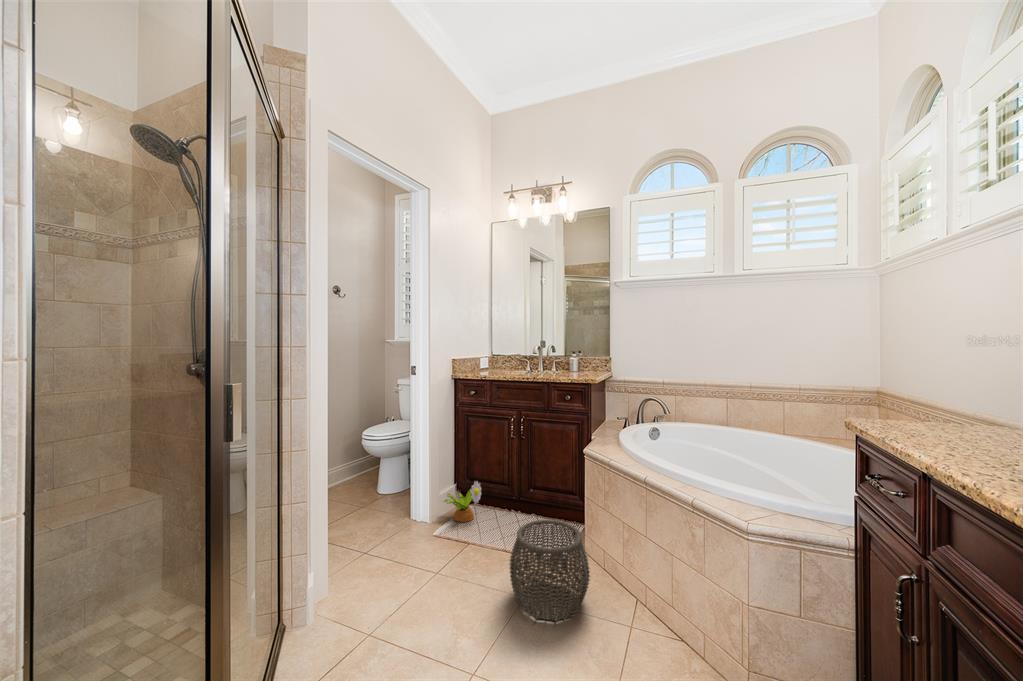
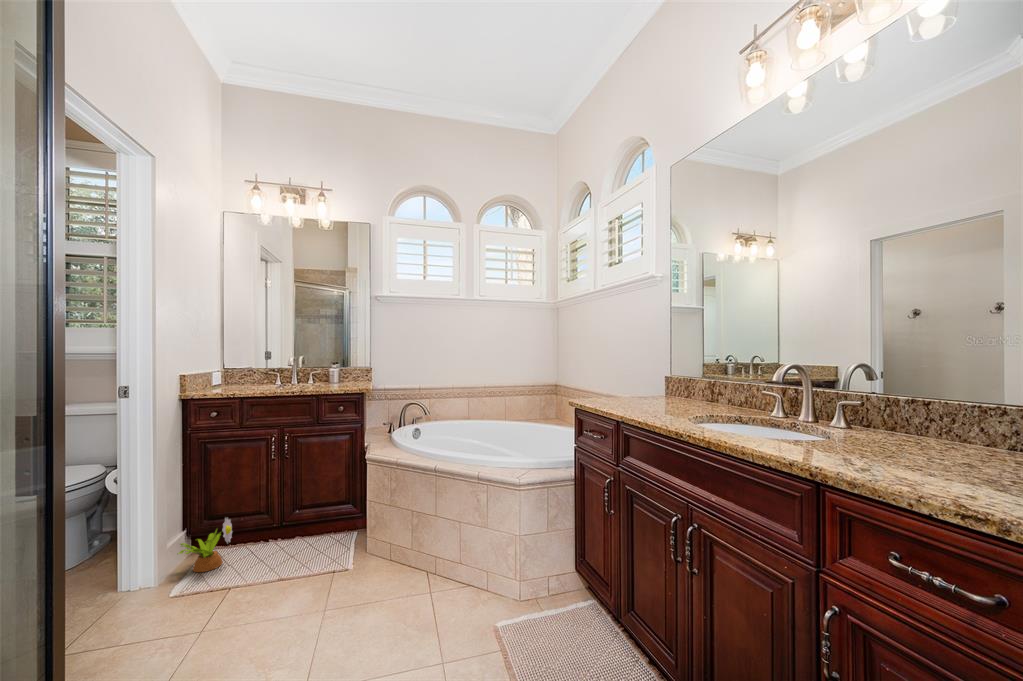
woven basket: present [510,520,590,621] -> none [311,525,394,621]

